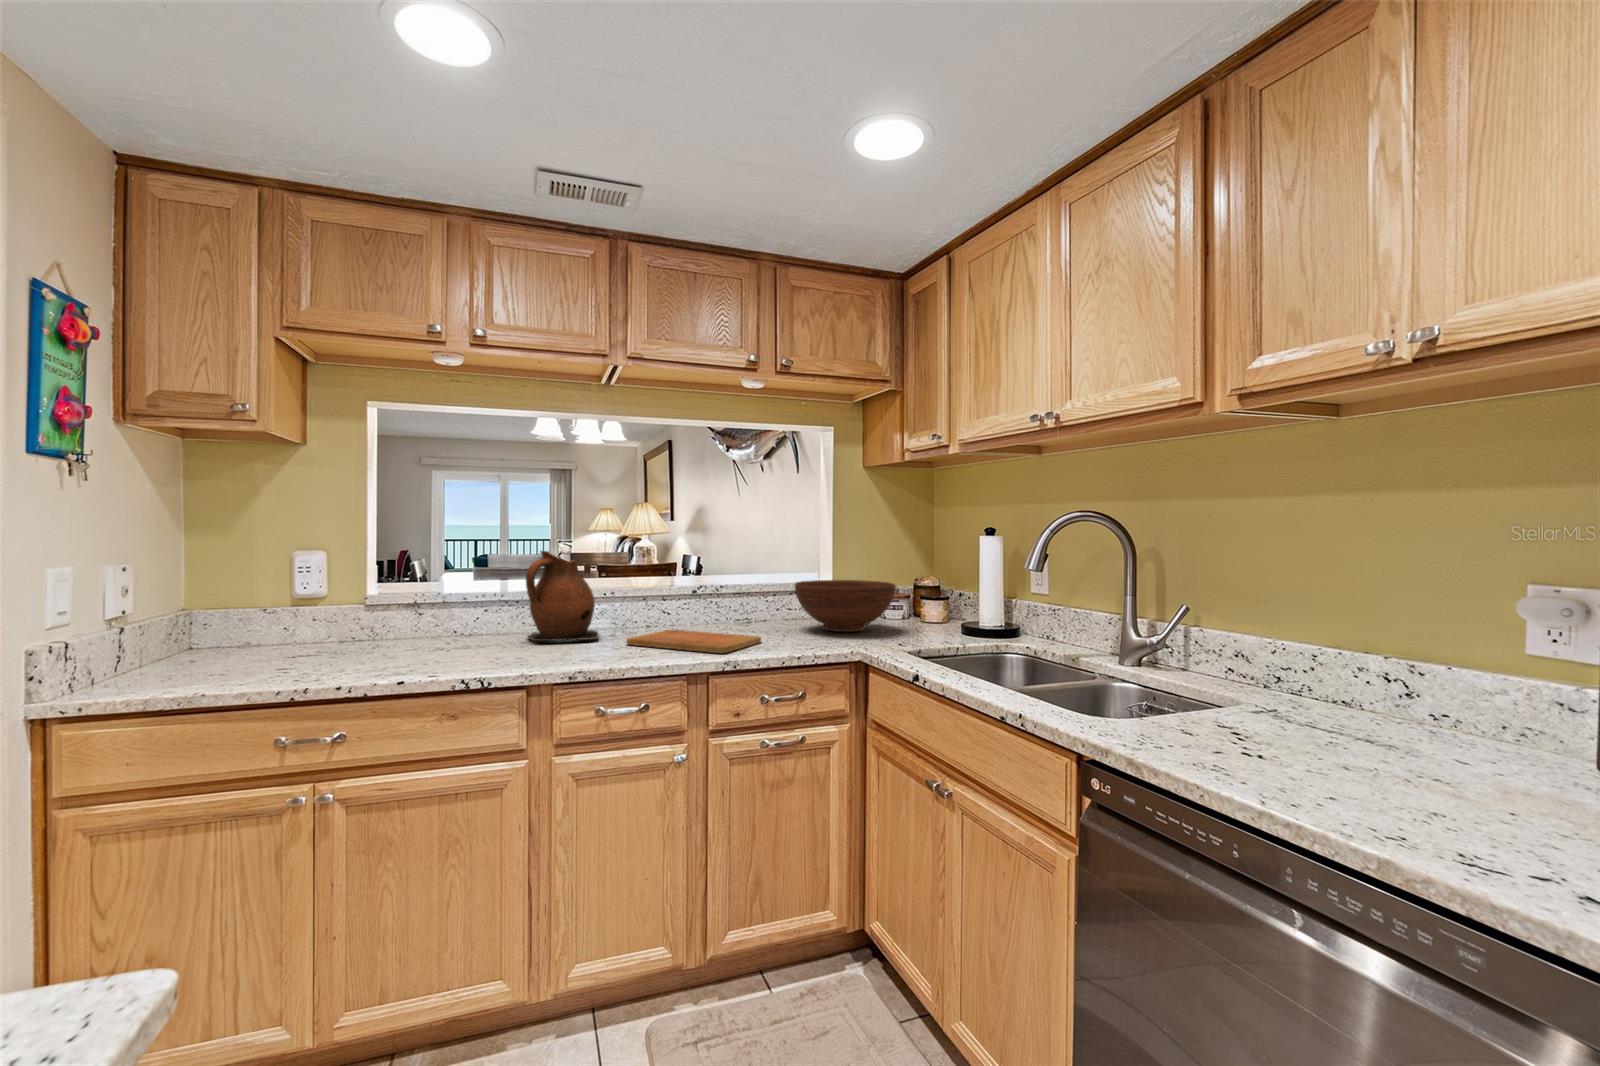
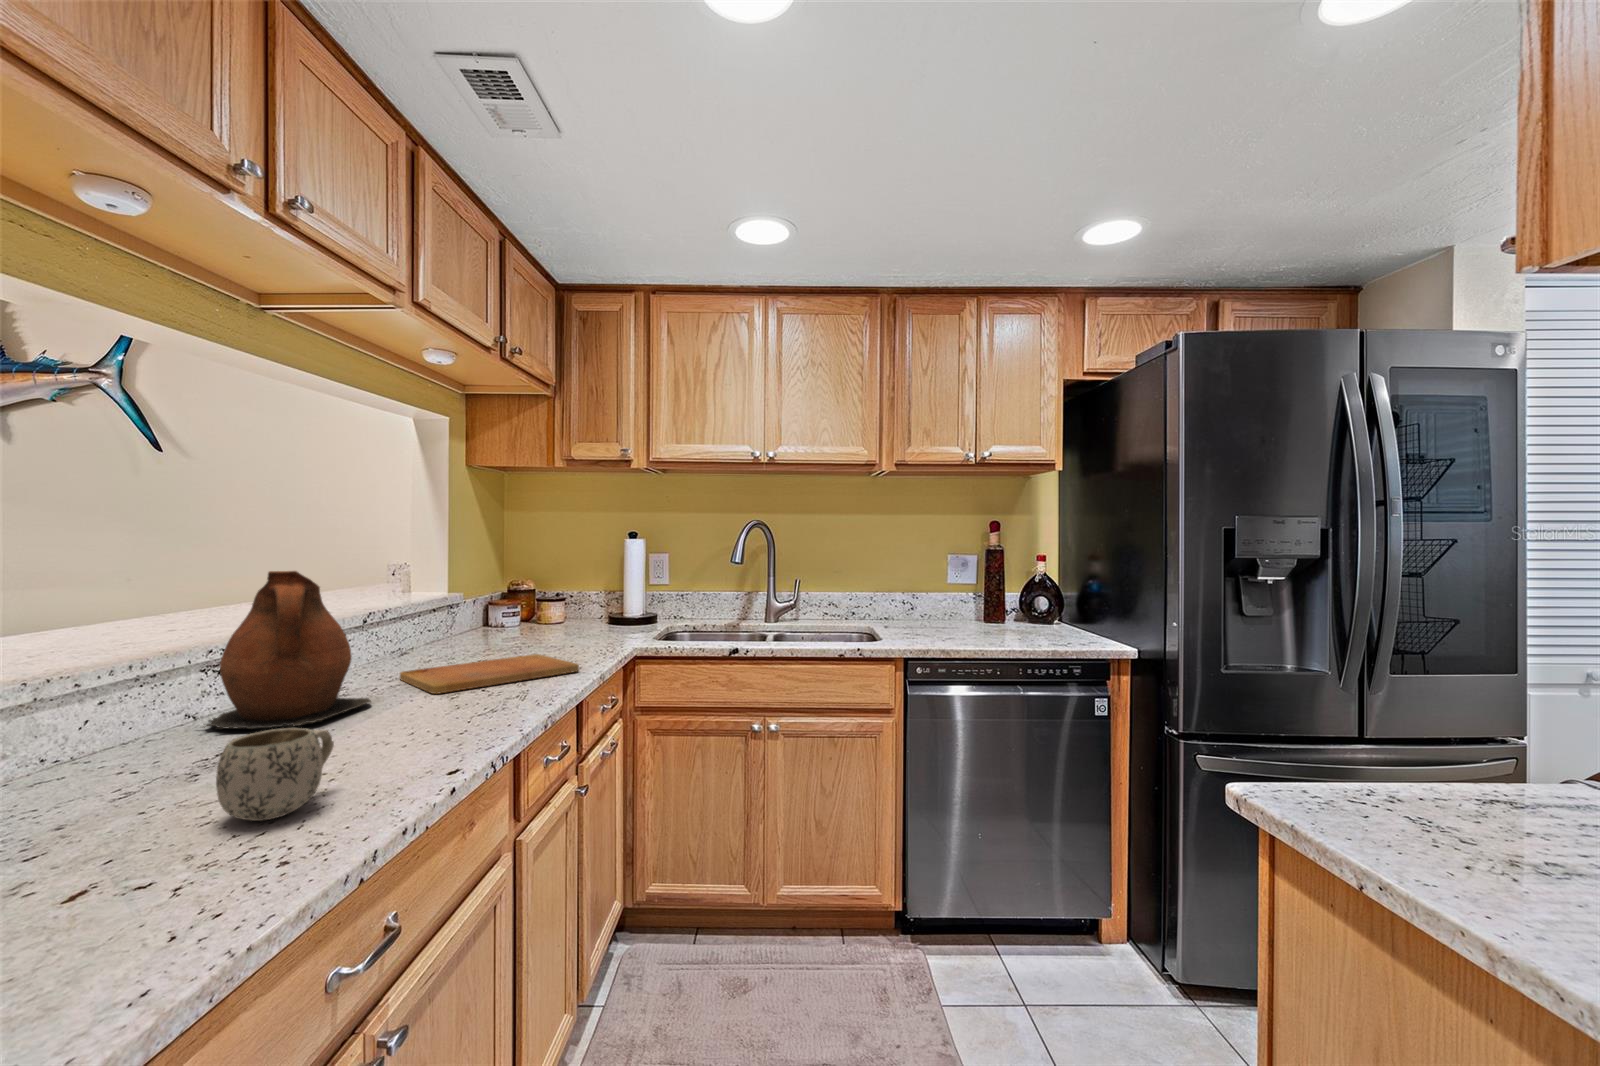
fruit bowl: present [795,580,896,632] -> none [473,588,587,642]
mug: none [365,626,423,666] -> present [216,728,334,821]

